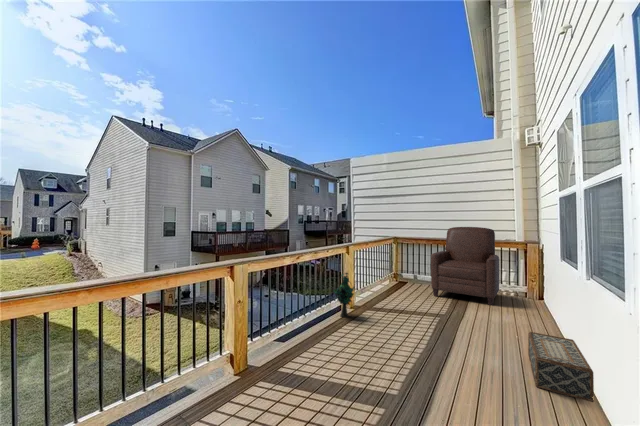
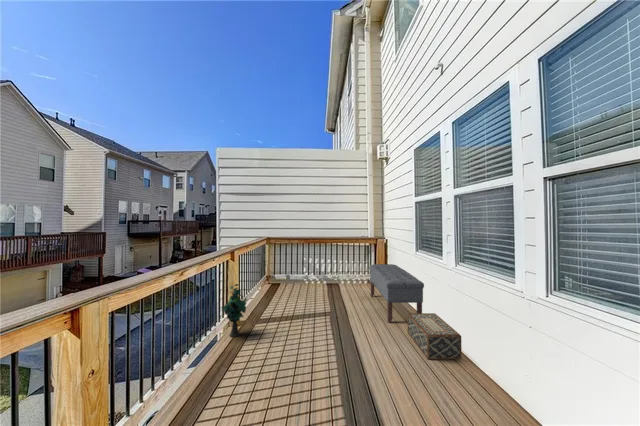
chair: present [431,227,499,306] -> none [309,226,362,295]
bench: none [504,273,565,351] -> present [369,264,424,323]

